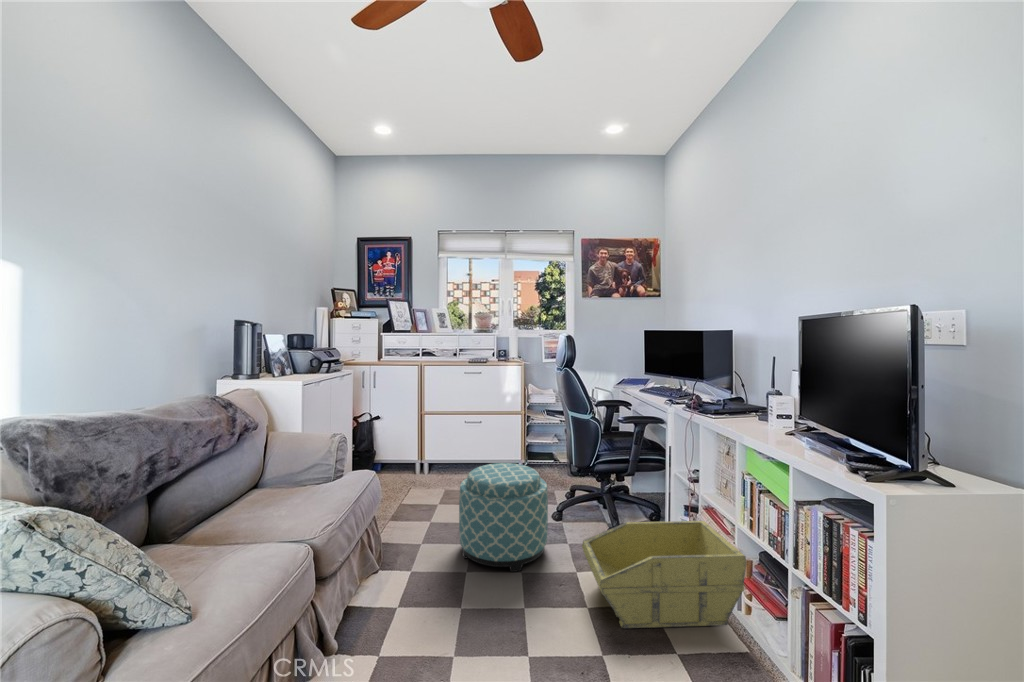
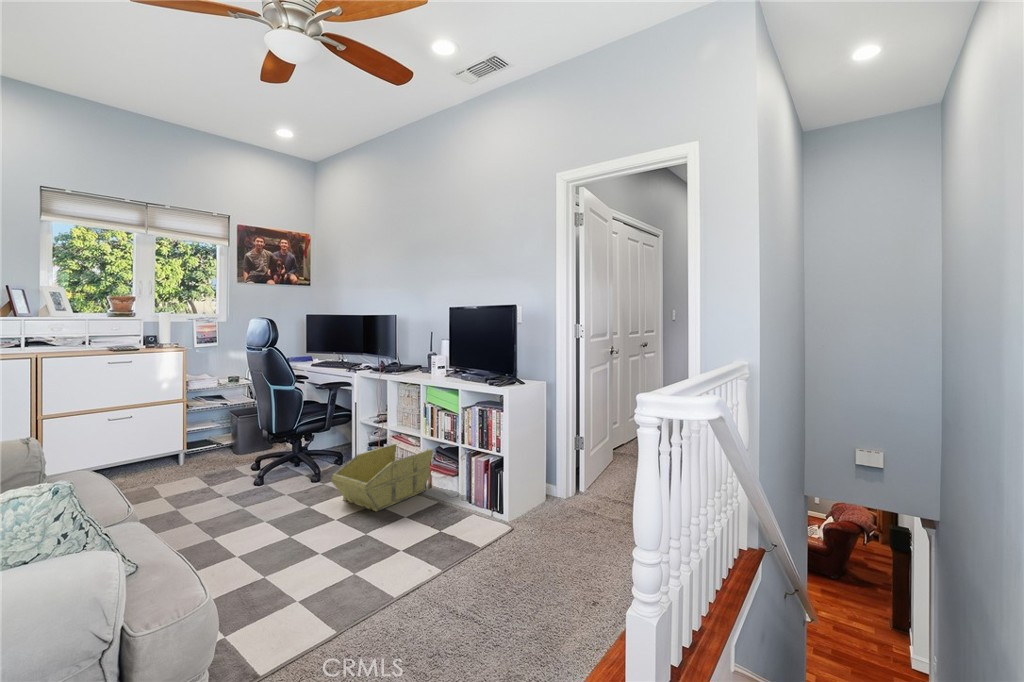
ottoman: present [459,463,548,572] -> none [201,437,291,528]

